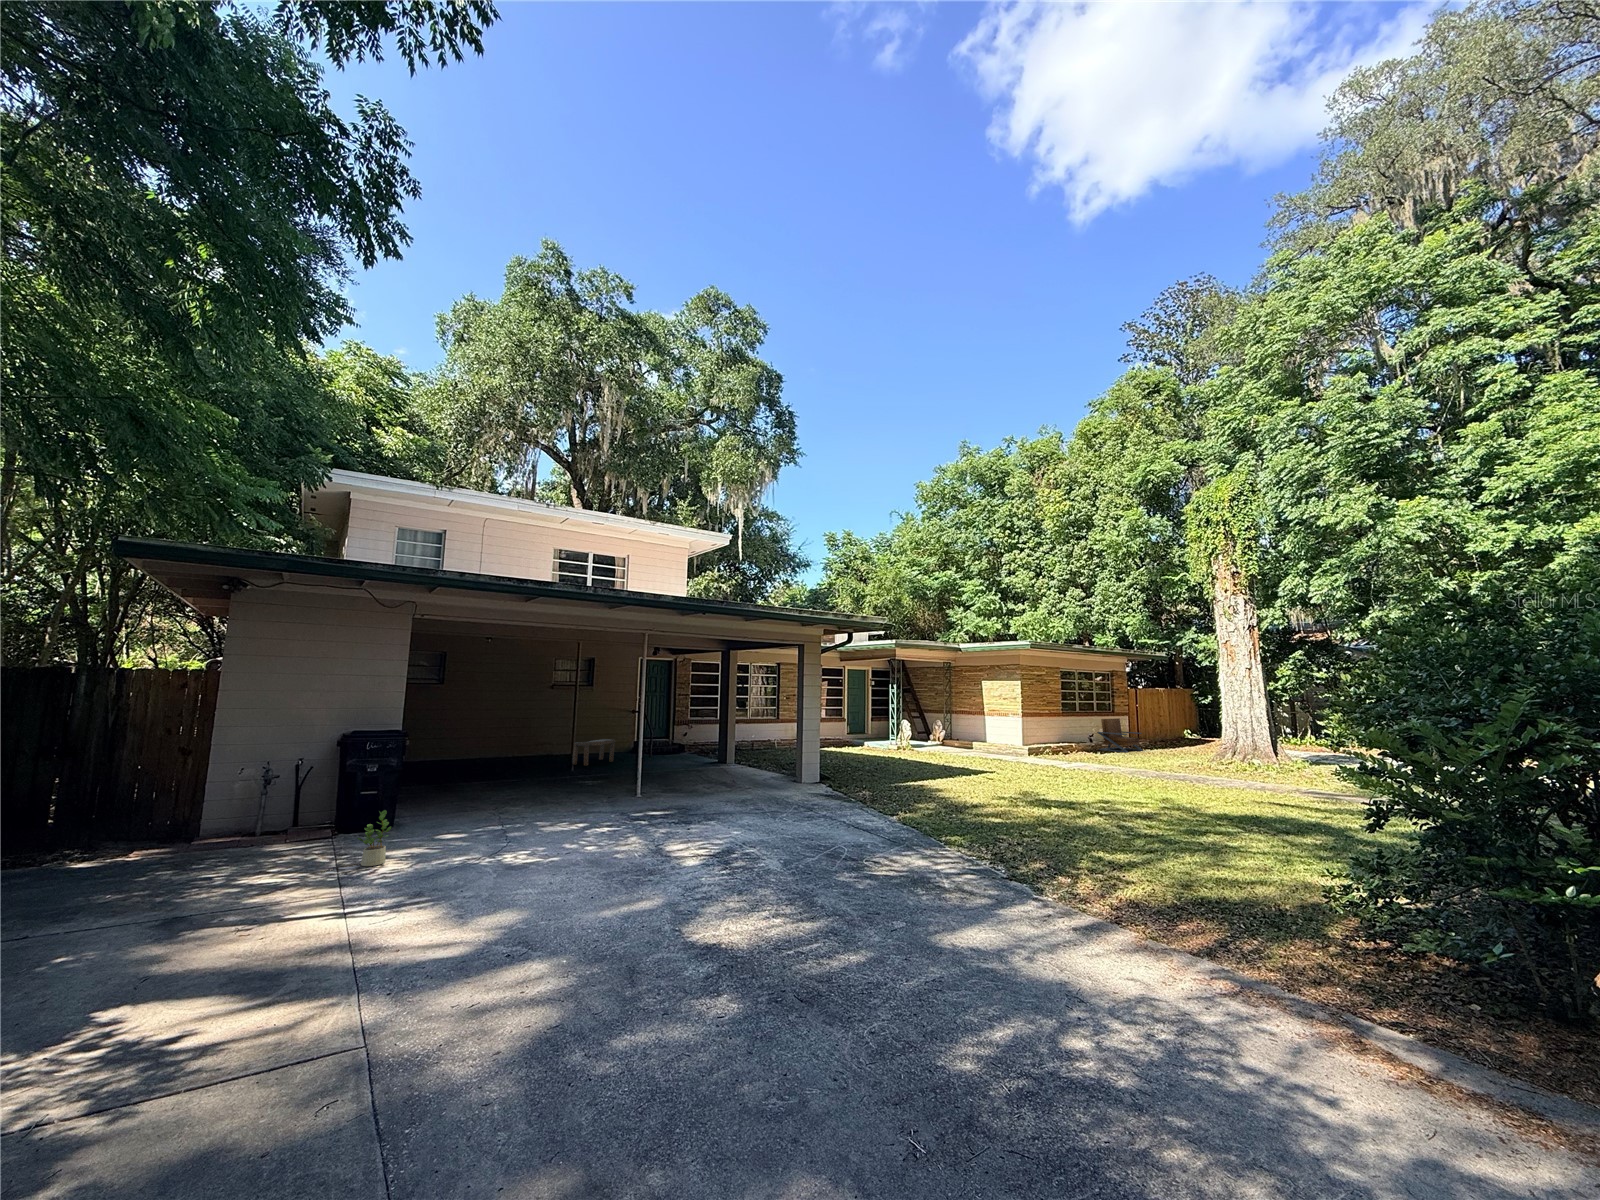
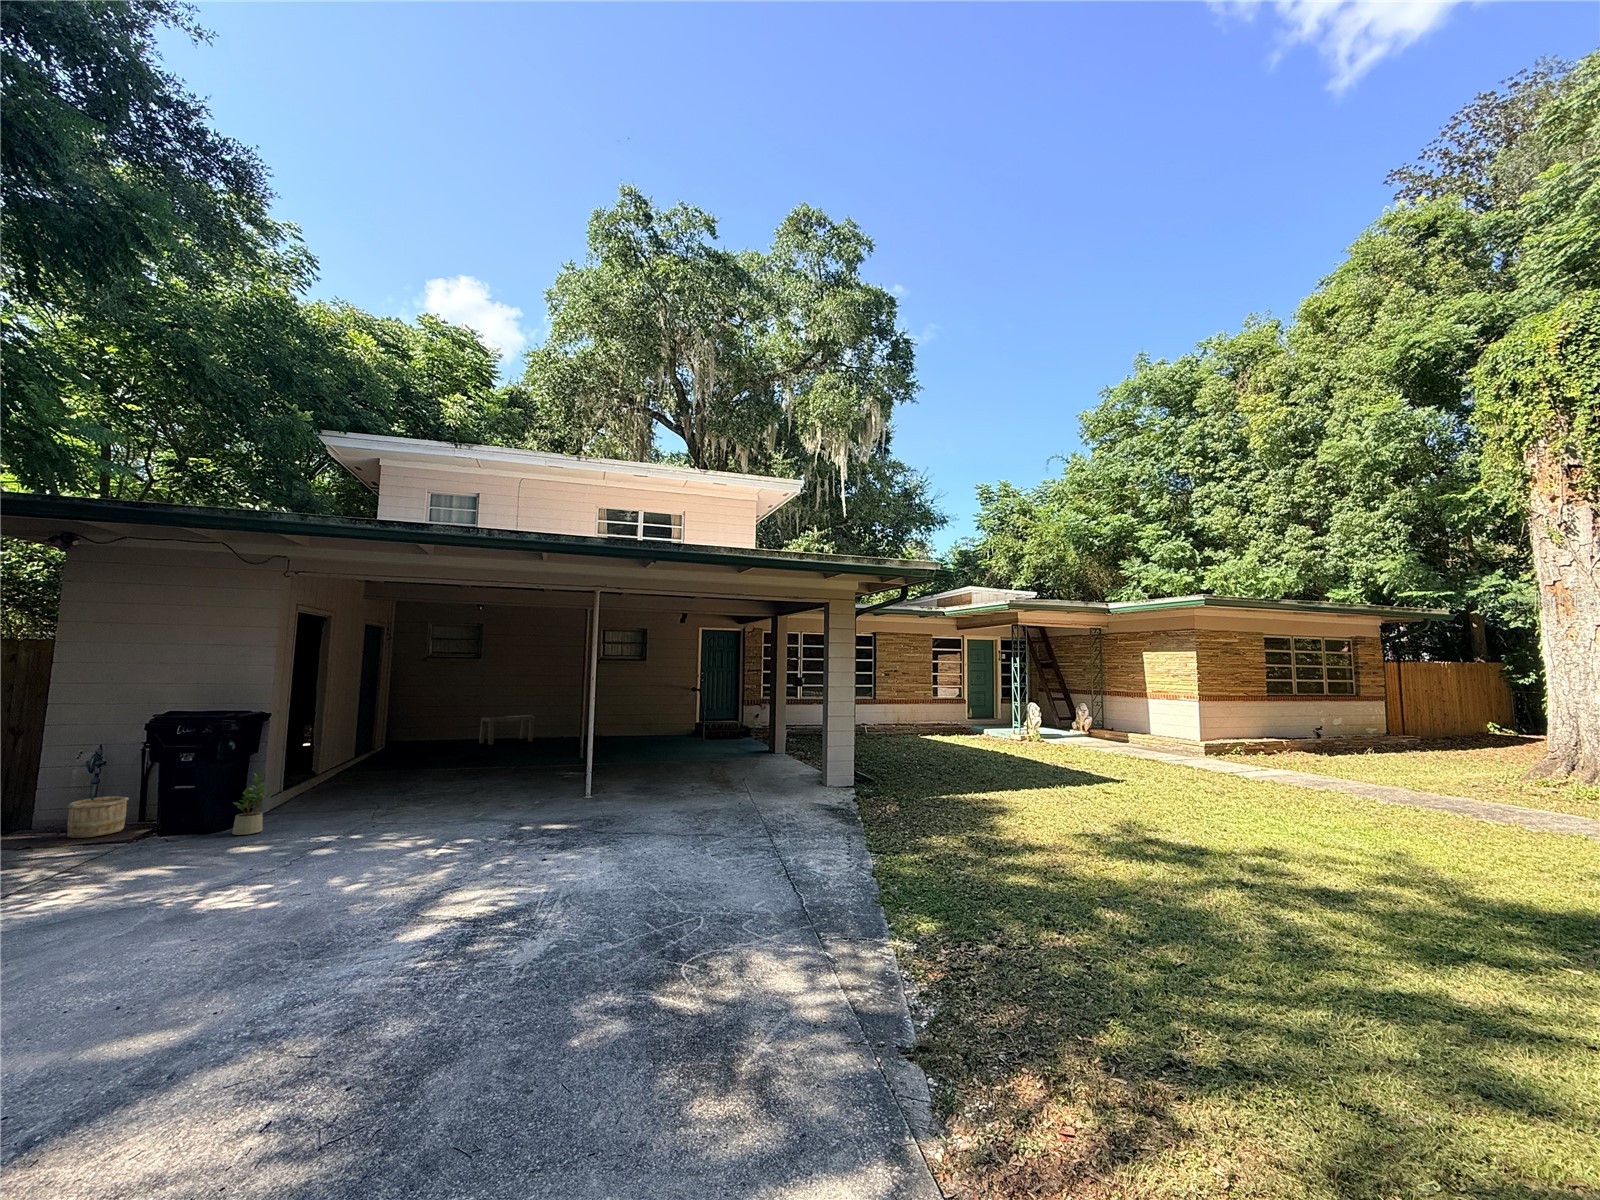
lounge chair: present [1097,719,1143,752] -> none [1330,704,1409,752]
bench: present [573,739,616,766] -> present [479,715,535,745]
wooden bucket: none [194,840,247,881] -> present [67,796,129,838]

